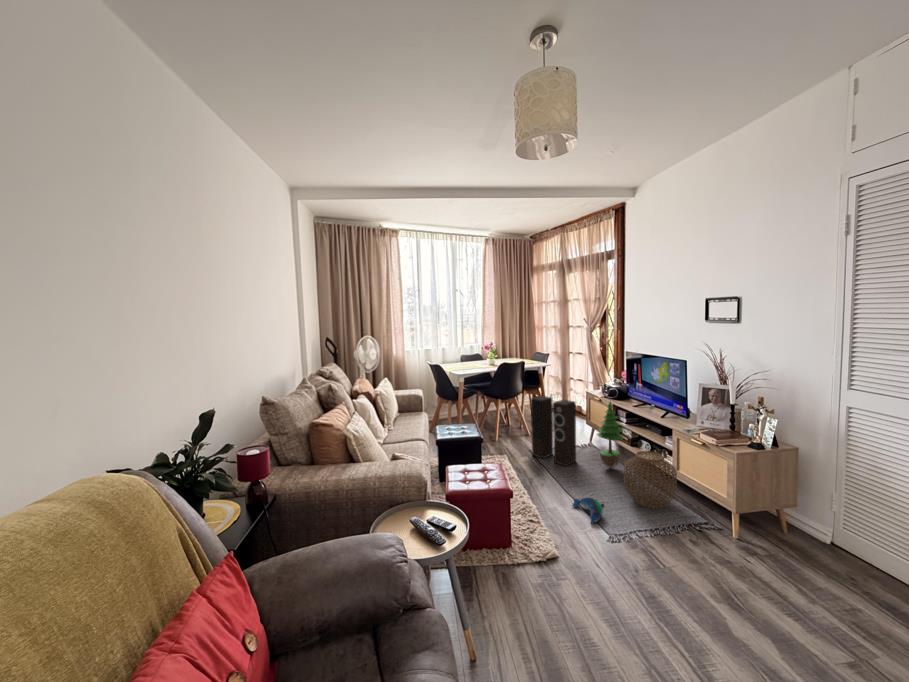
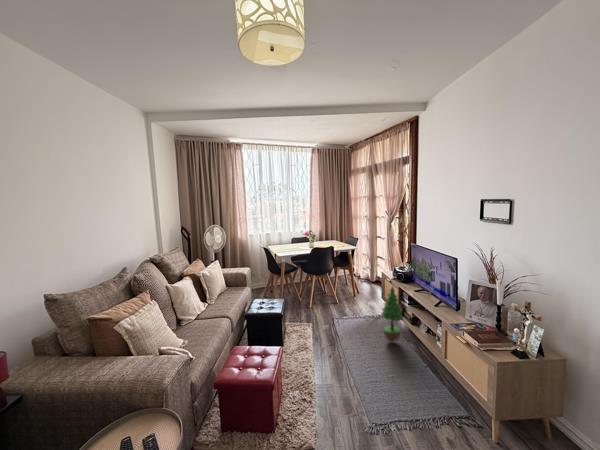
speaker: present [531,396,576,466] -> none [331,276,366,337]
woven basket: present [624,451,677,509] -> none [395,338,443,395]
plush toy: present [572,498,604,524] -> none [347,377,372,410]

